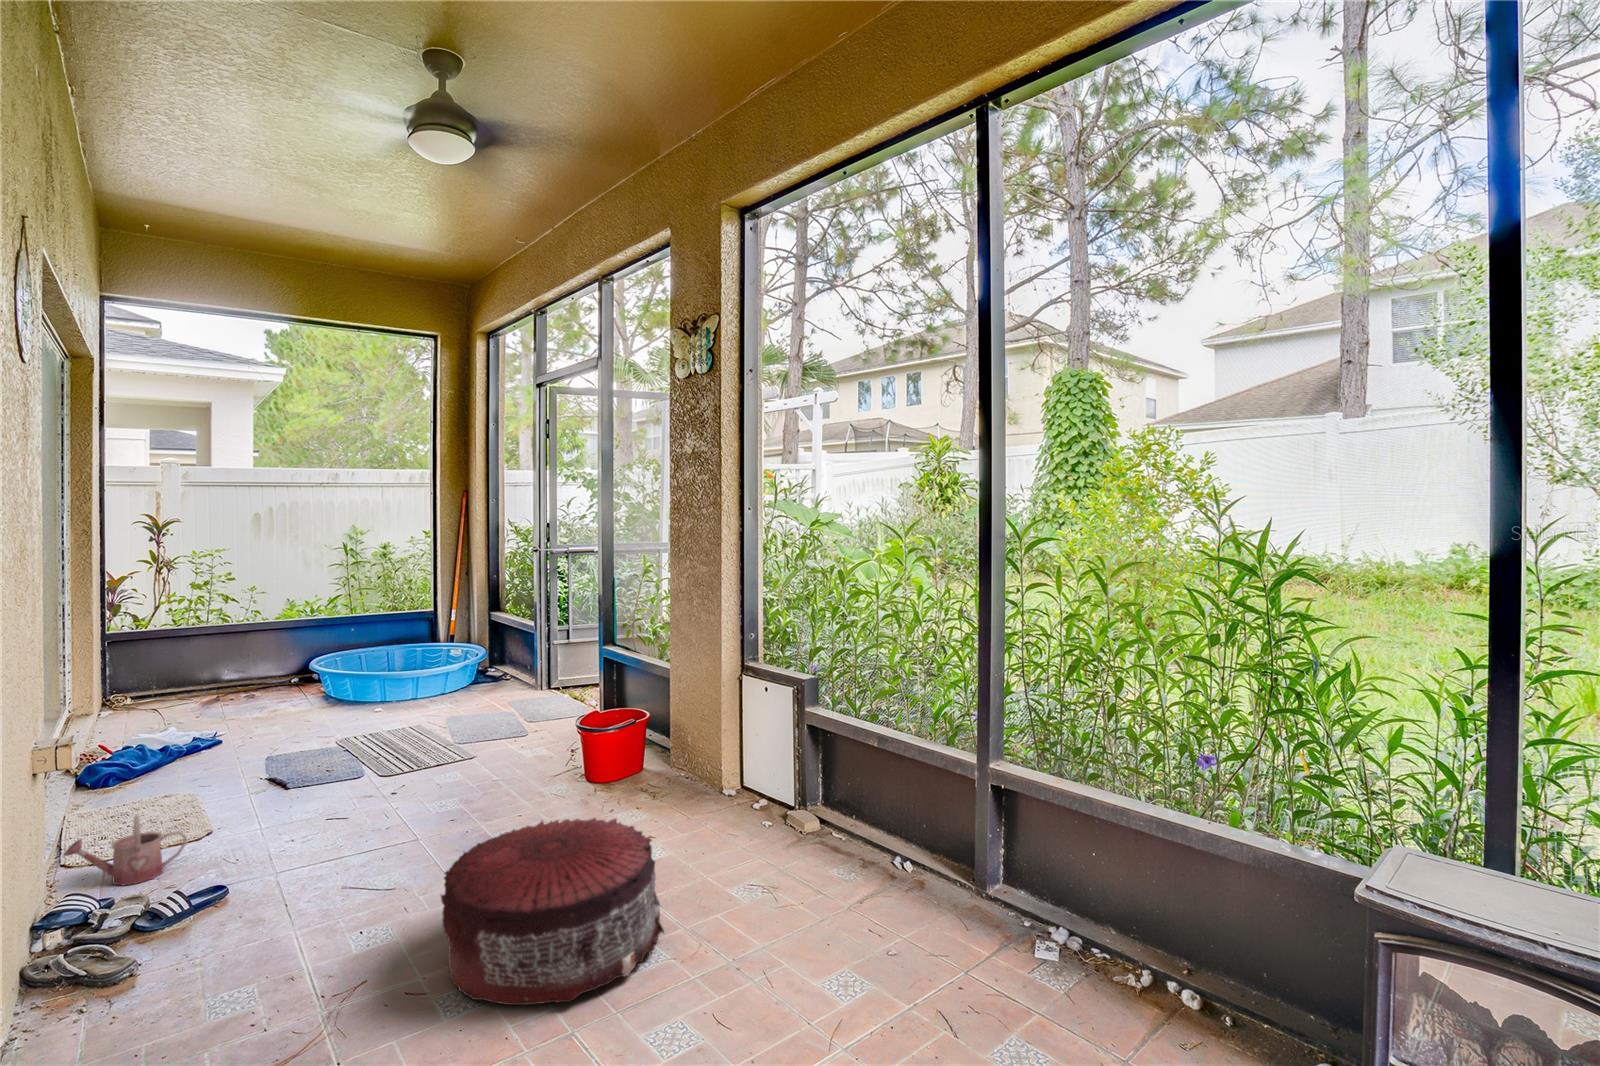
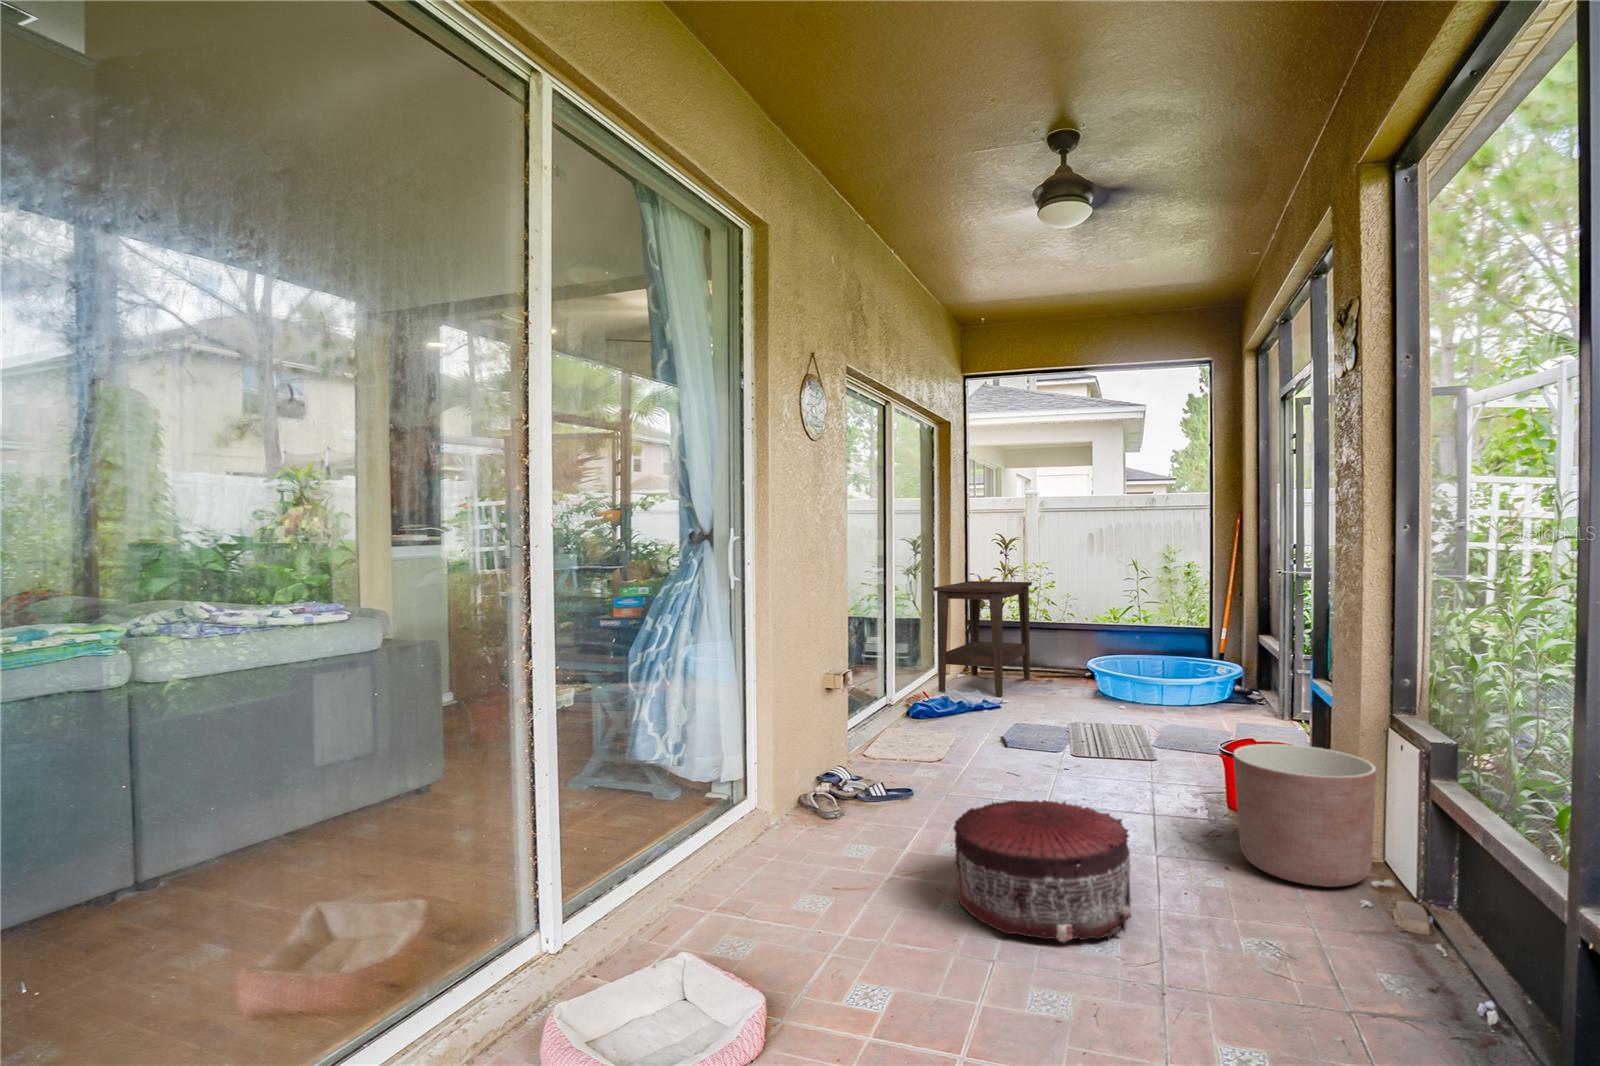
side table: none [80,575,221,743] -> present [934,581,1032,697]
planter: none [644,702,753,826] -> present [1233,744,1376,887]
watering can: present [64,816,187,885] -> none [855,731,914,773]

